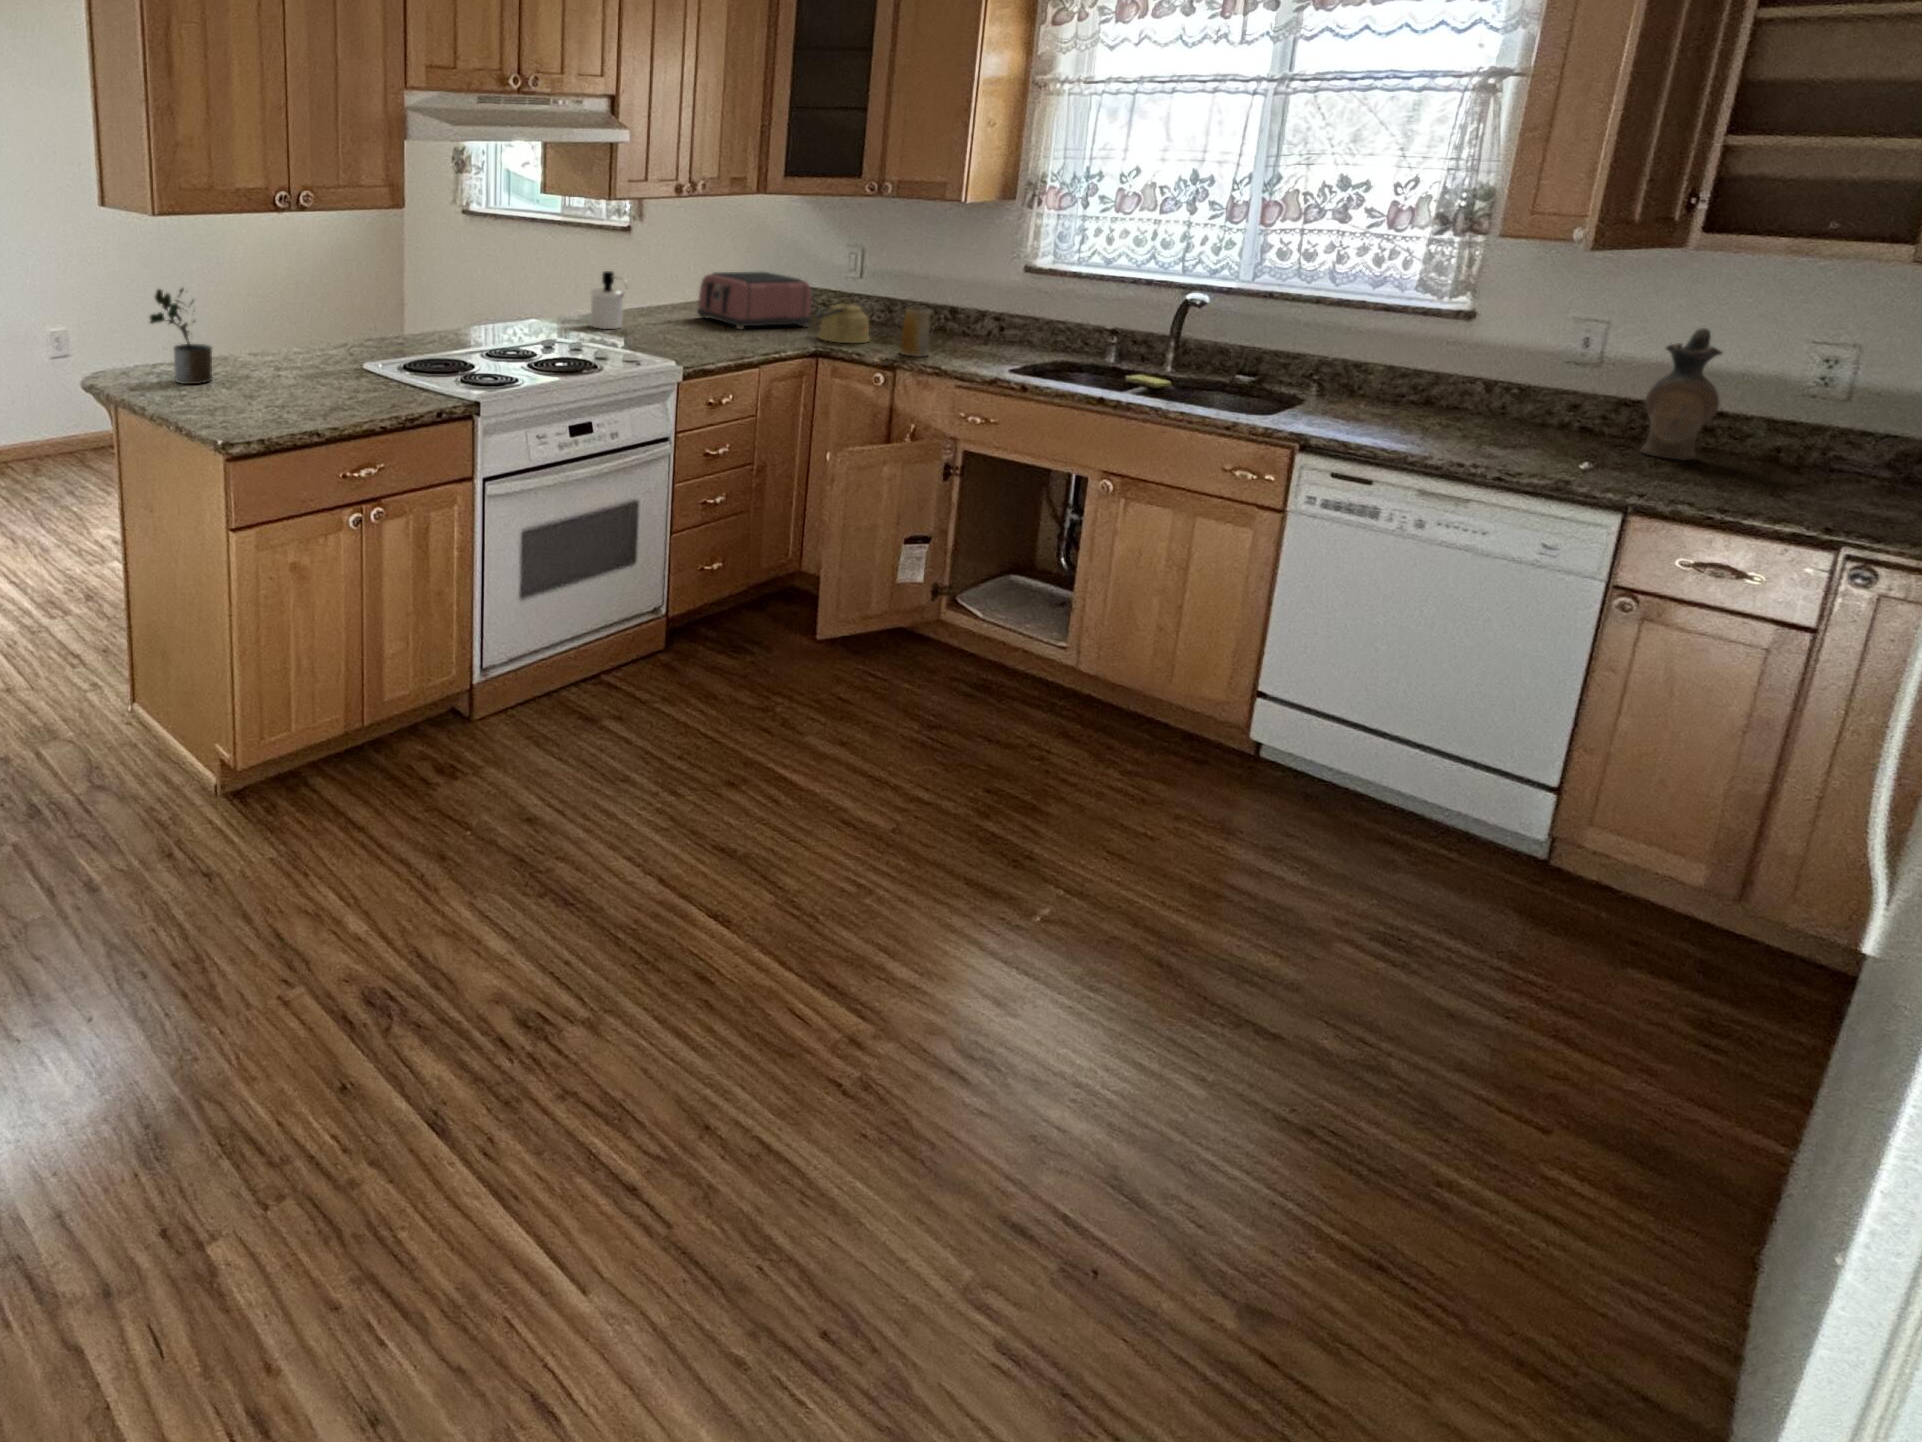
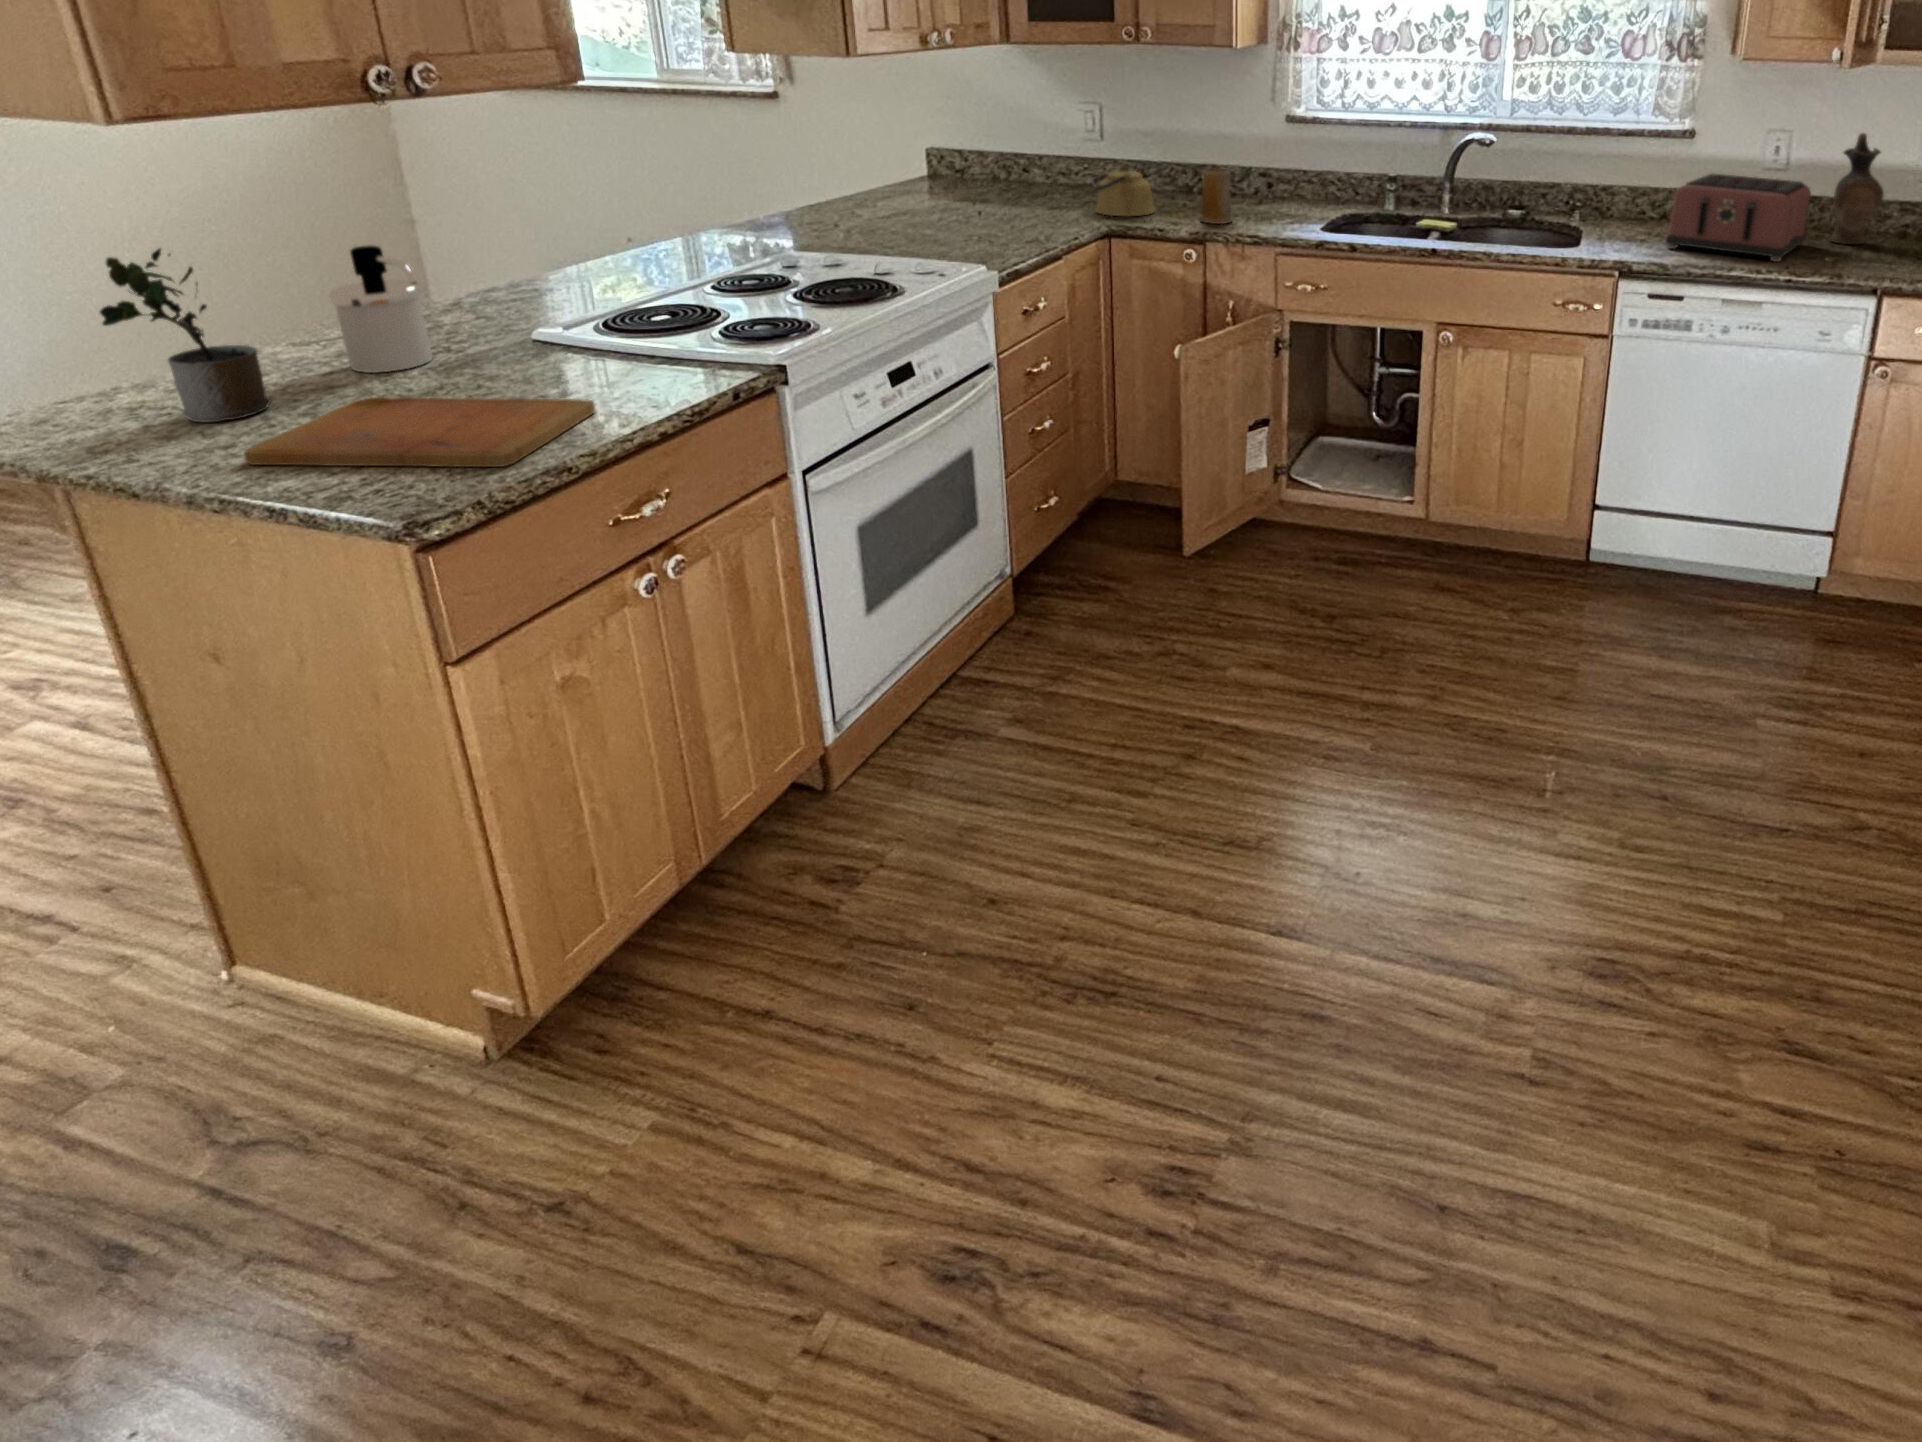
soap dispenser: present [590,271,627,329] -> present [329,245,432,373]
toaster: present [697,272,812,329] -> present [1666,173,1811,262]
cutting board: none [181,382,350,425] -> present [244,397,595,467]

